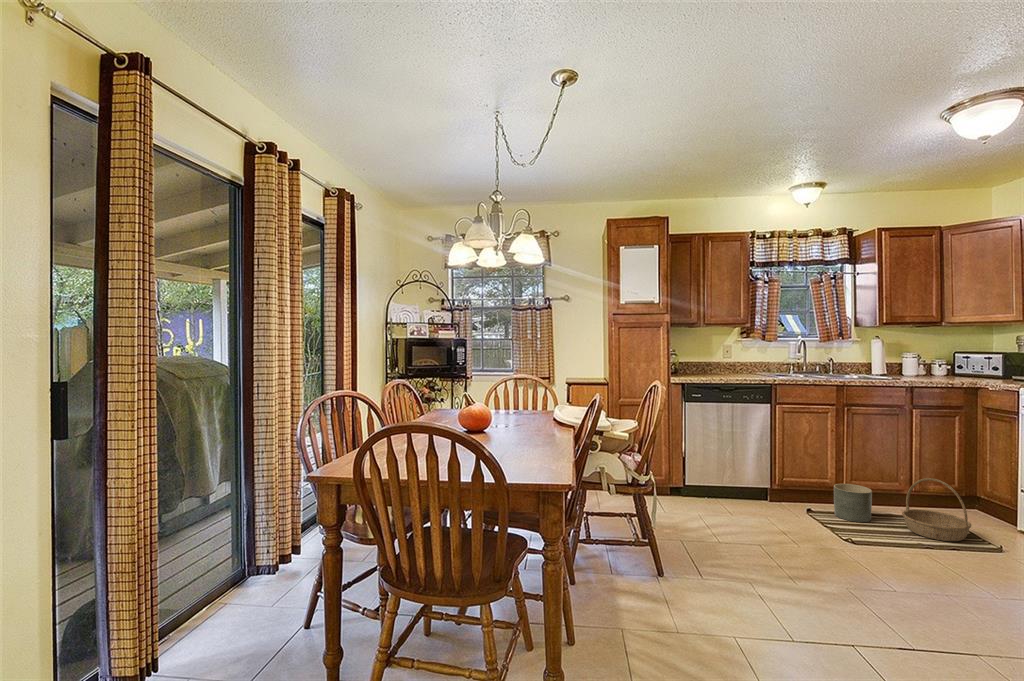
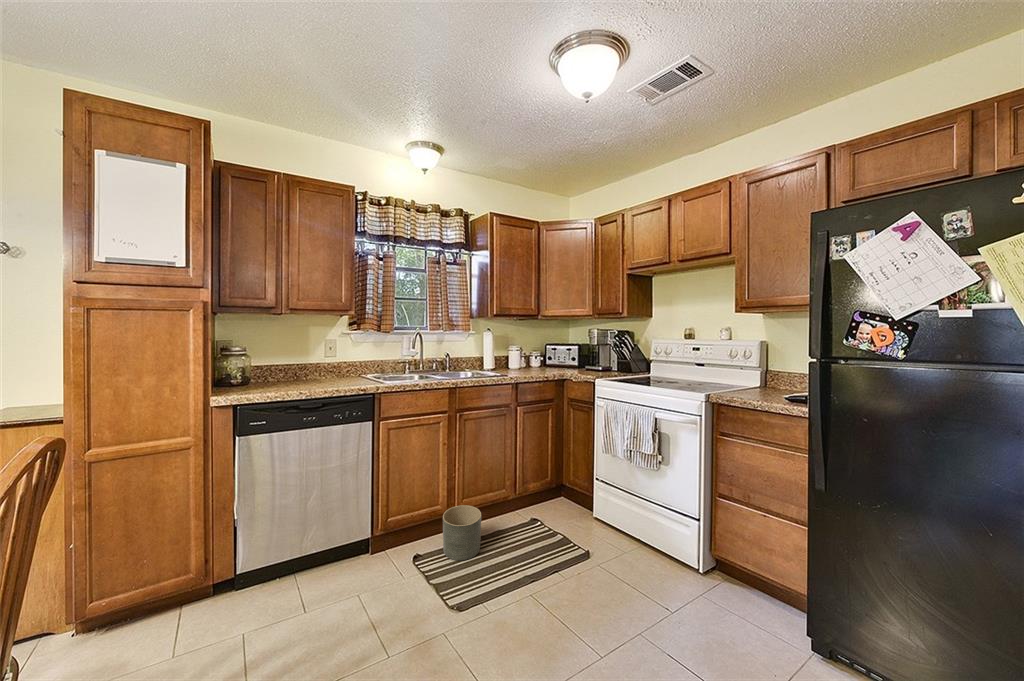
basket: present [902,478,971,541] -> none [509,493,569,569]

